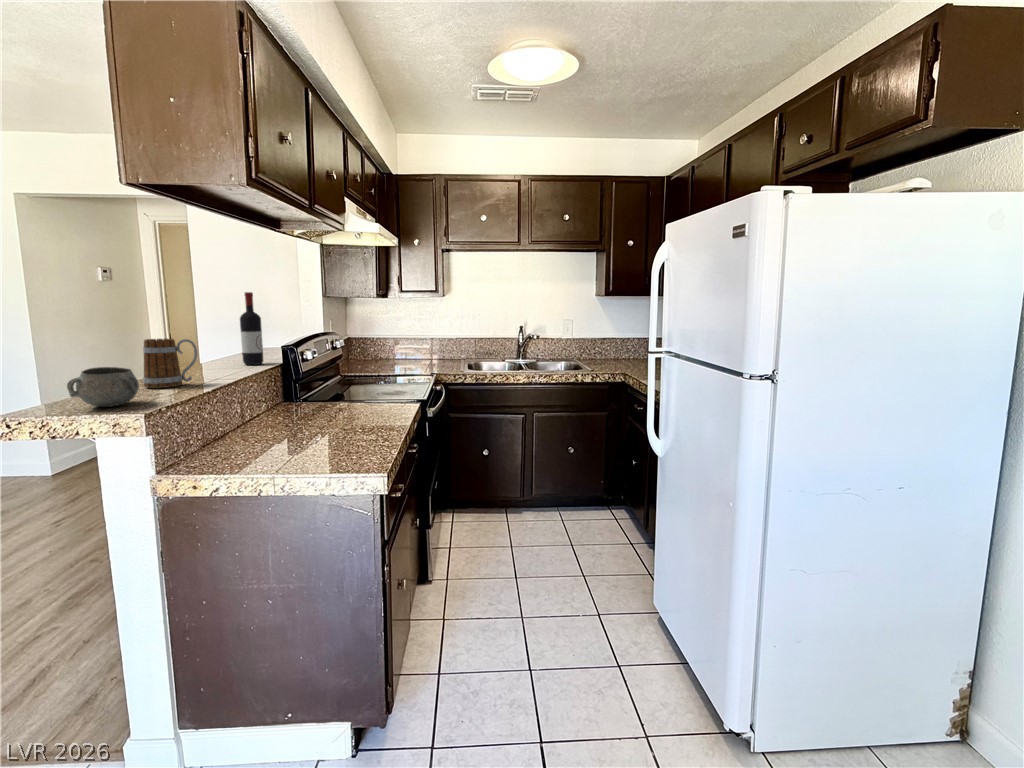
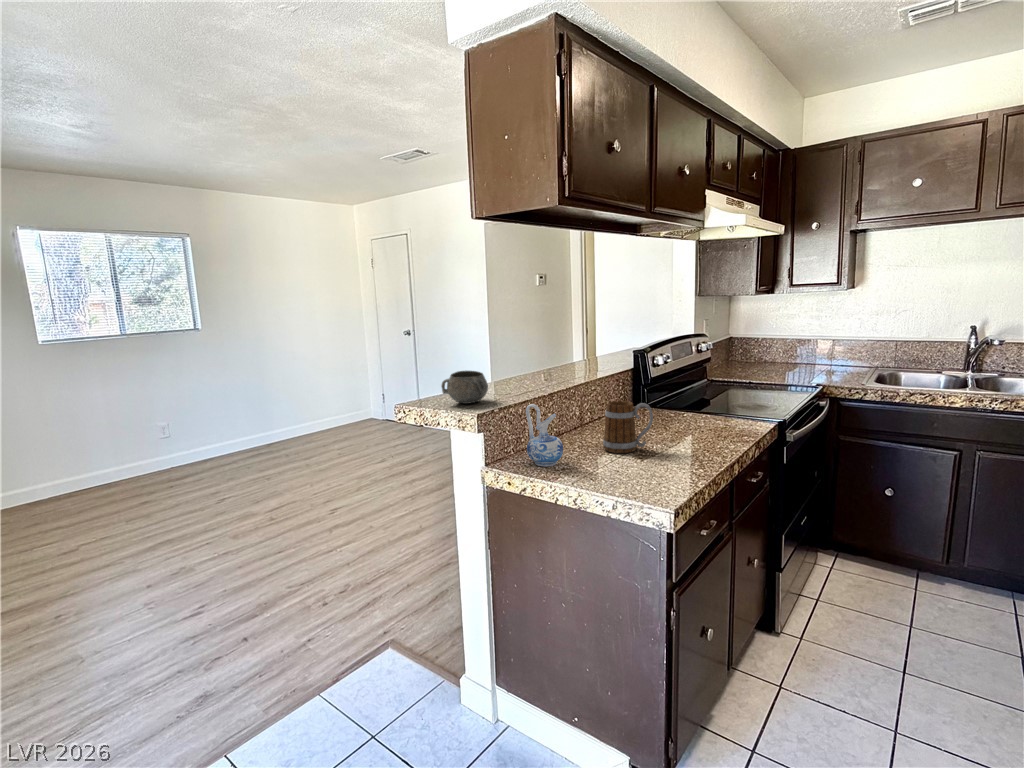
wine bottle: present [240,292,263,365] -> none [596,299,615,369]
mug: present [143,338,197,388] -> present [603,401,653,453]
ceramic pitcher: none [204,397,252,464] -> present [526,404,563,467]

